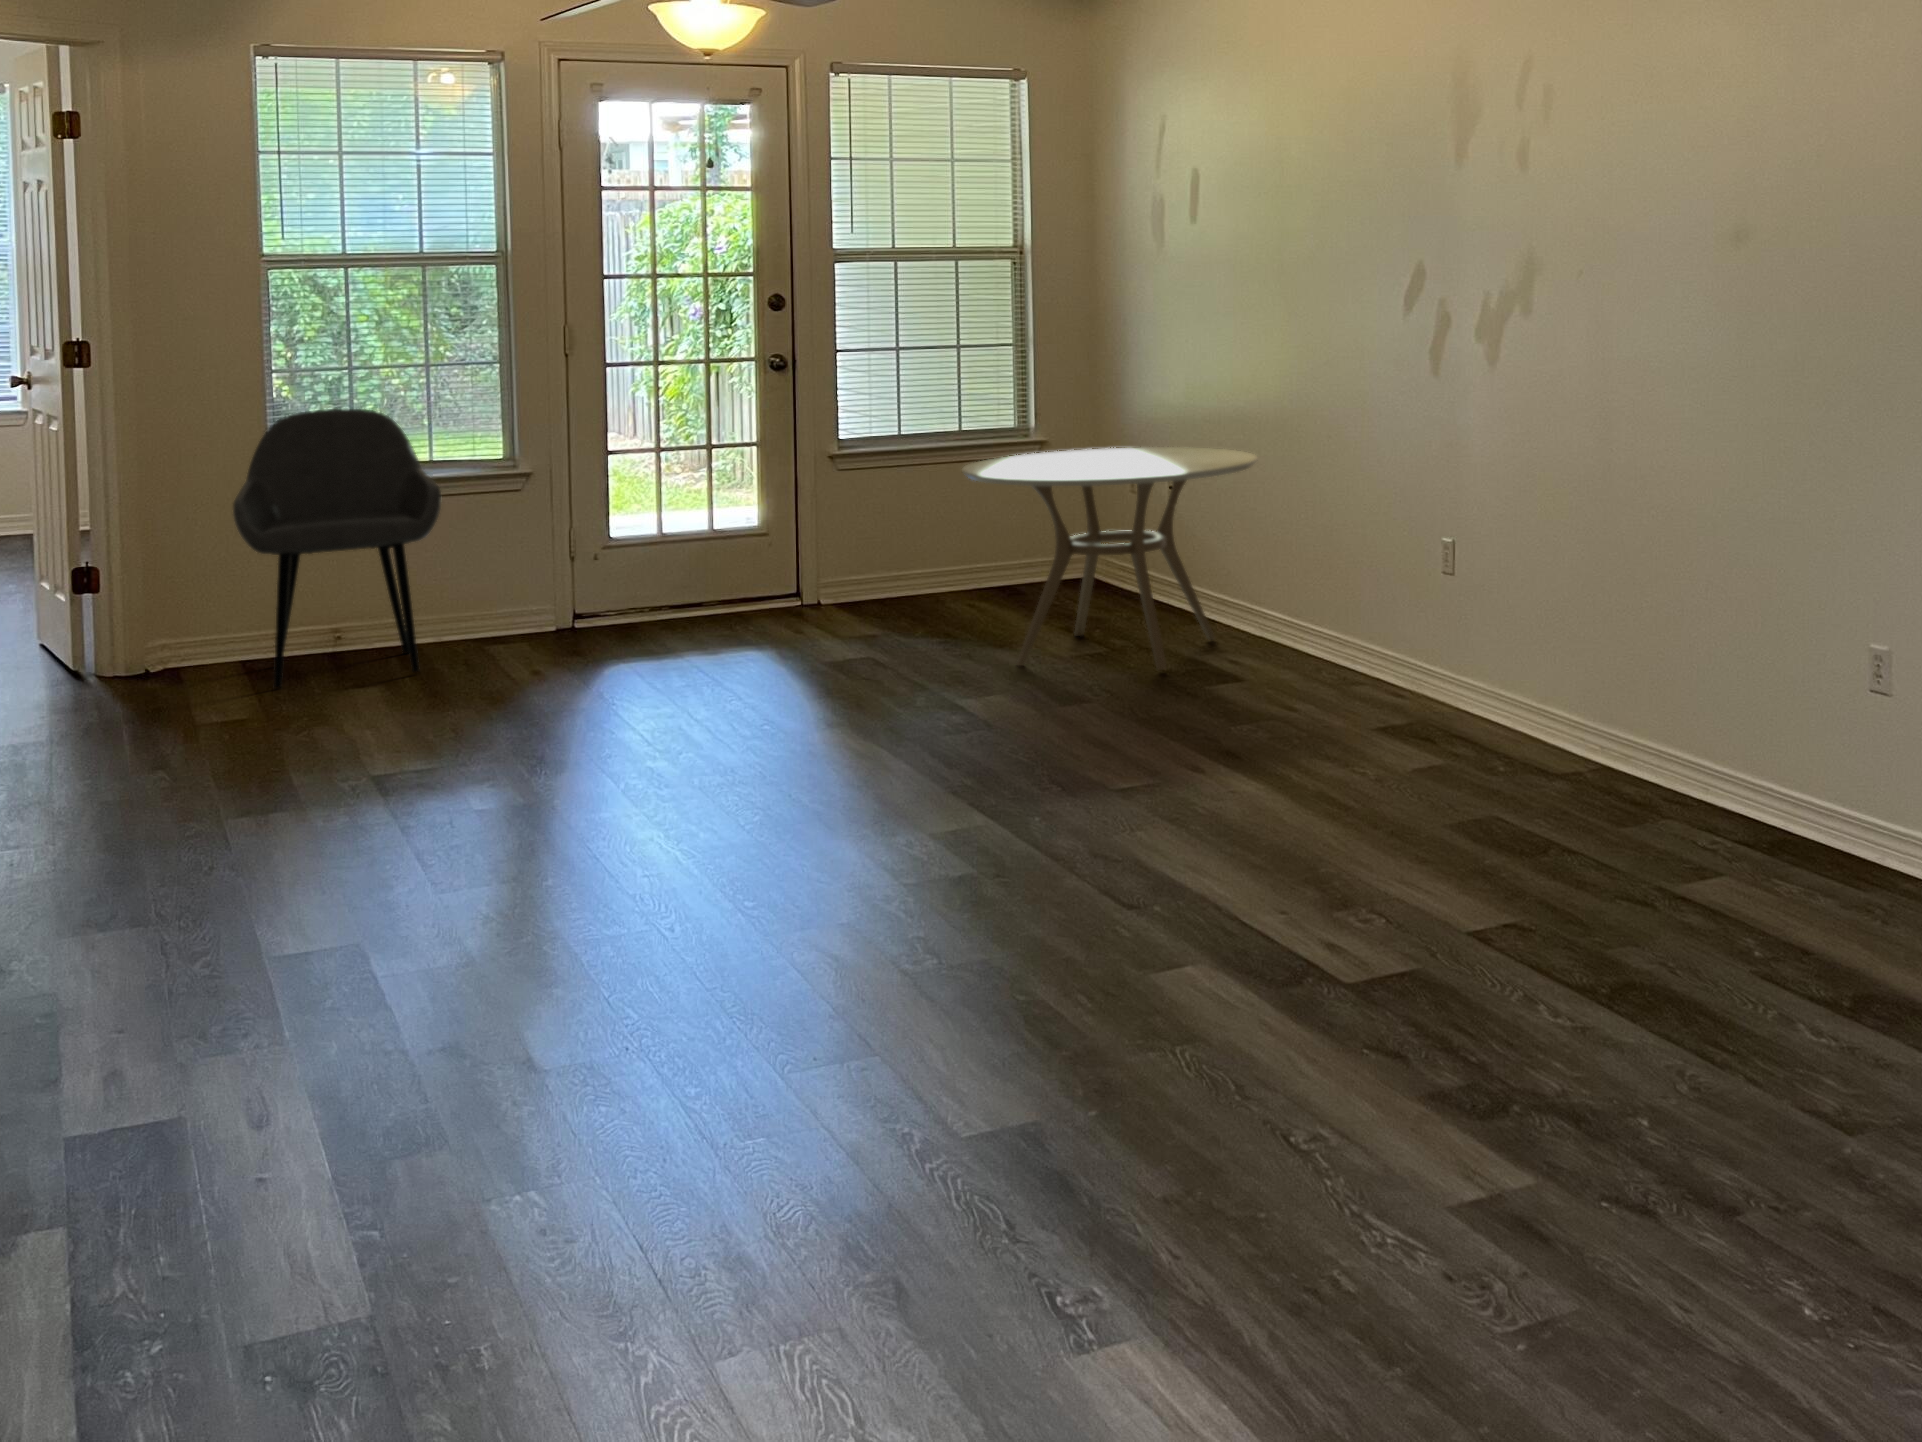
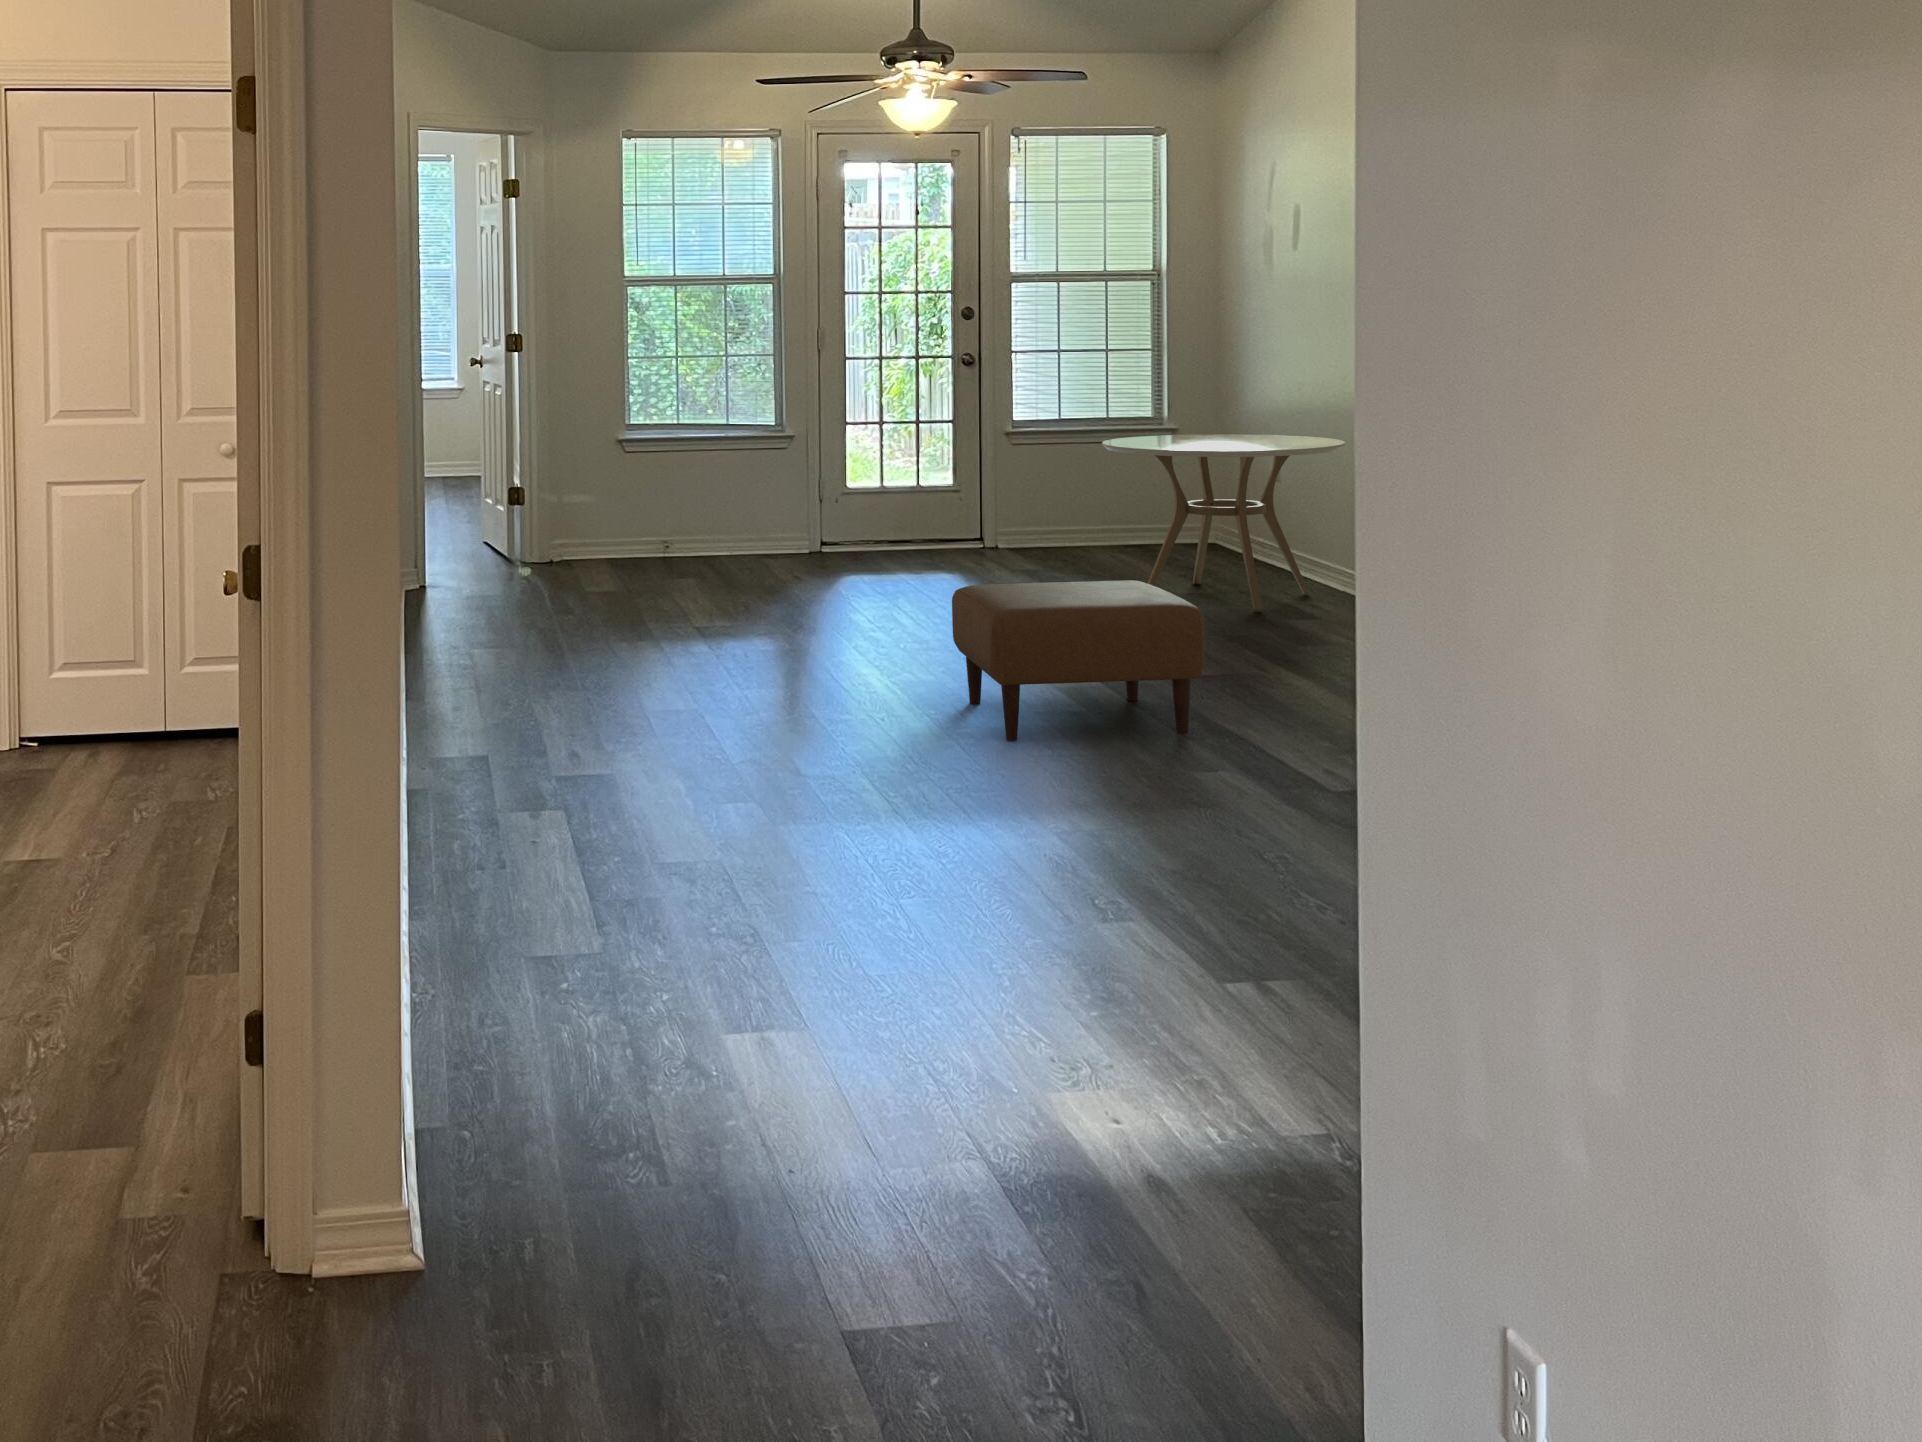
armchair: present [233,409,442,689] -> none [607,384,734,574]
ottoman: none [772,684,1145,961] -> present [952,580,1204,740]

